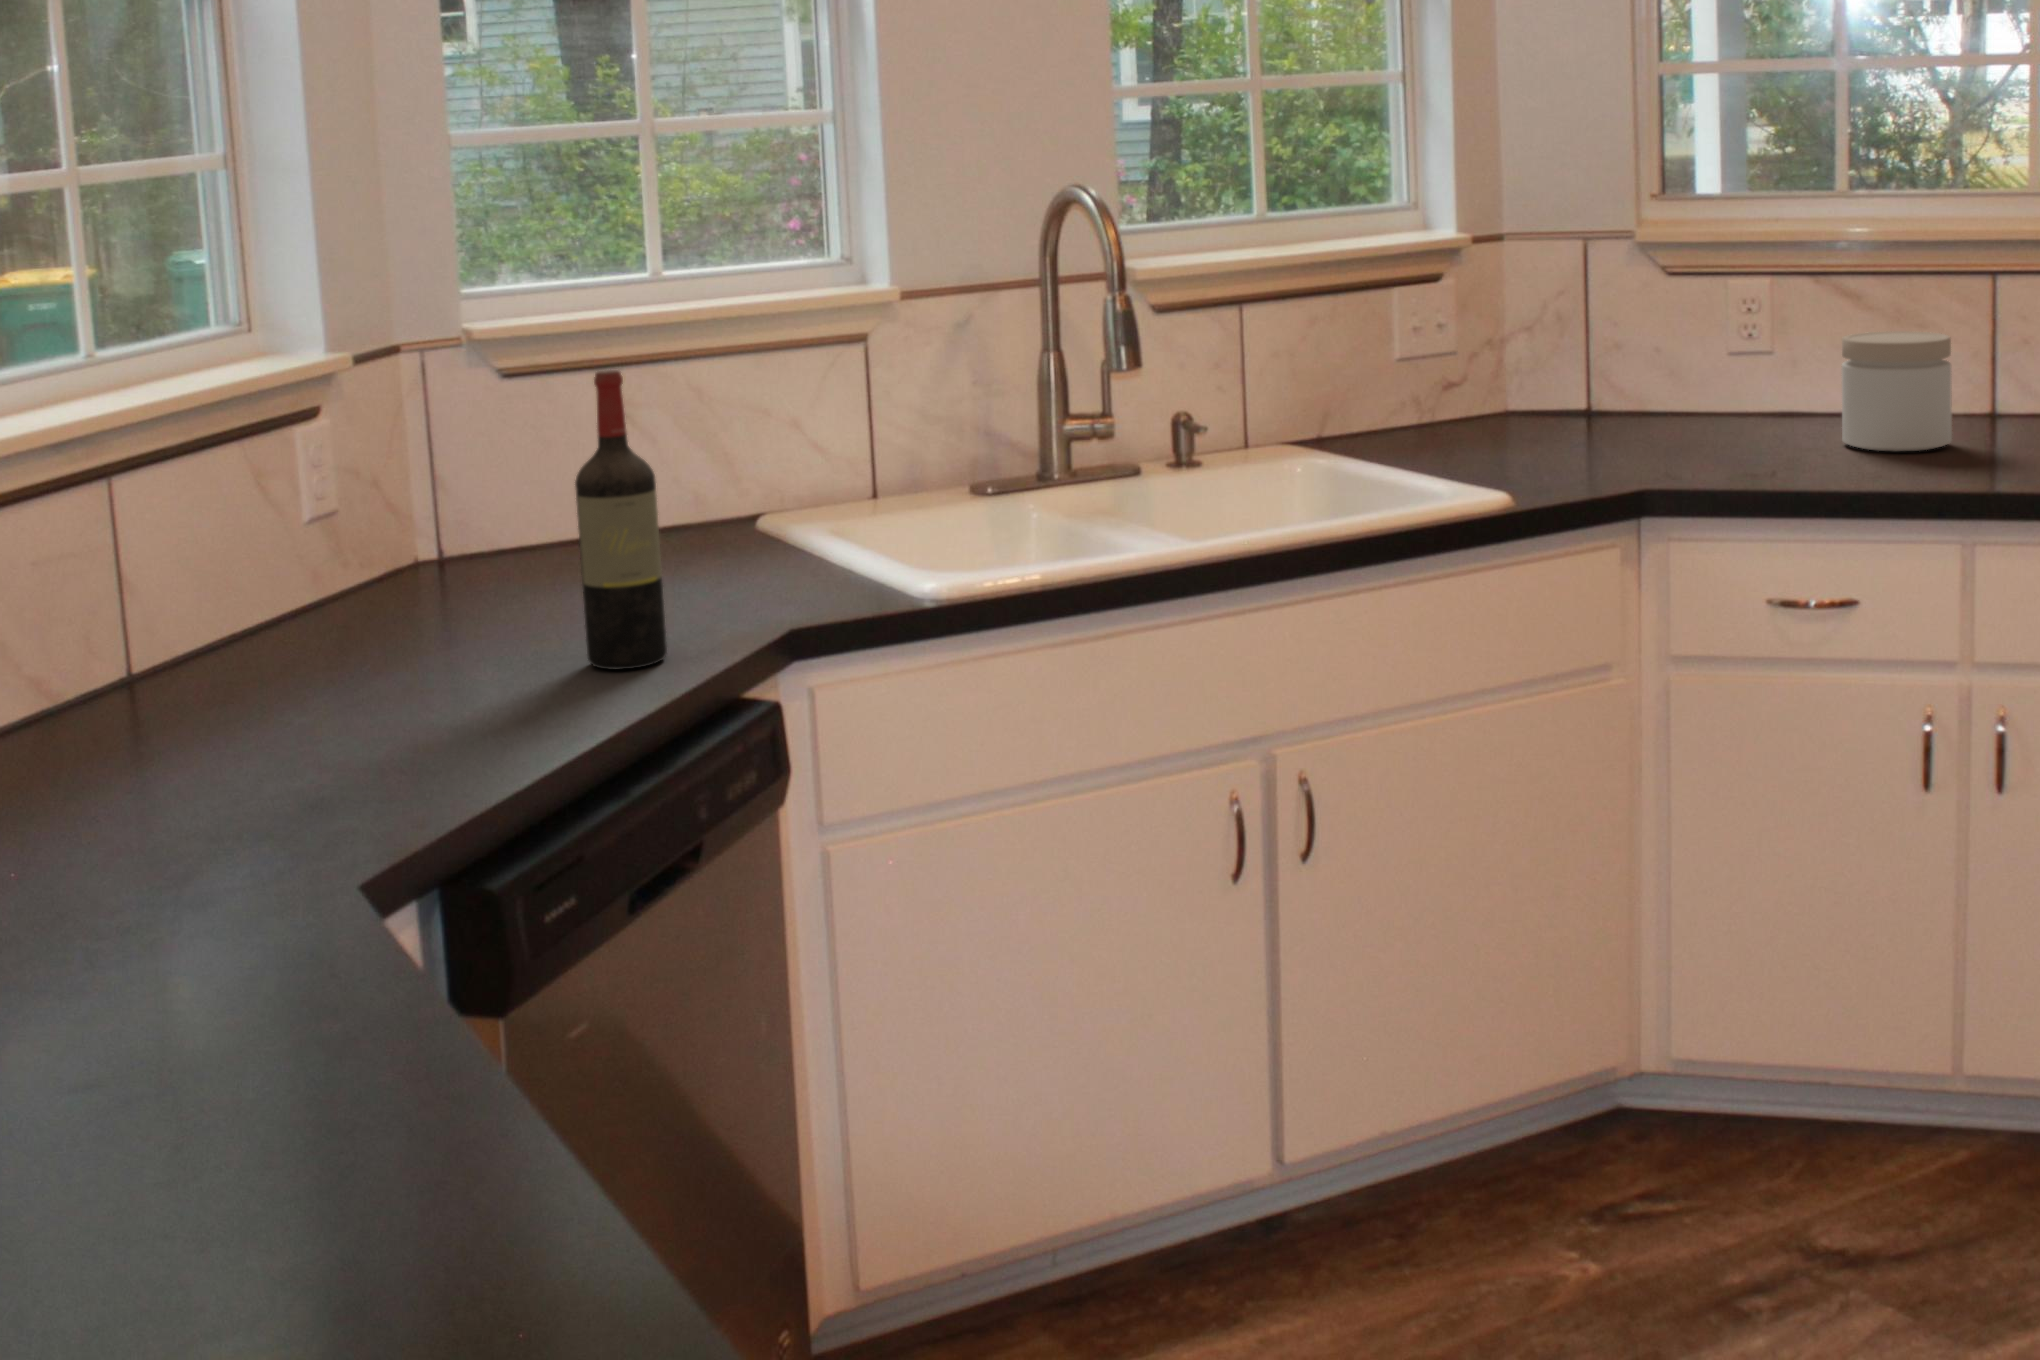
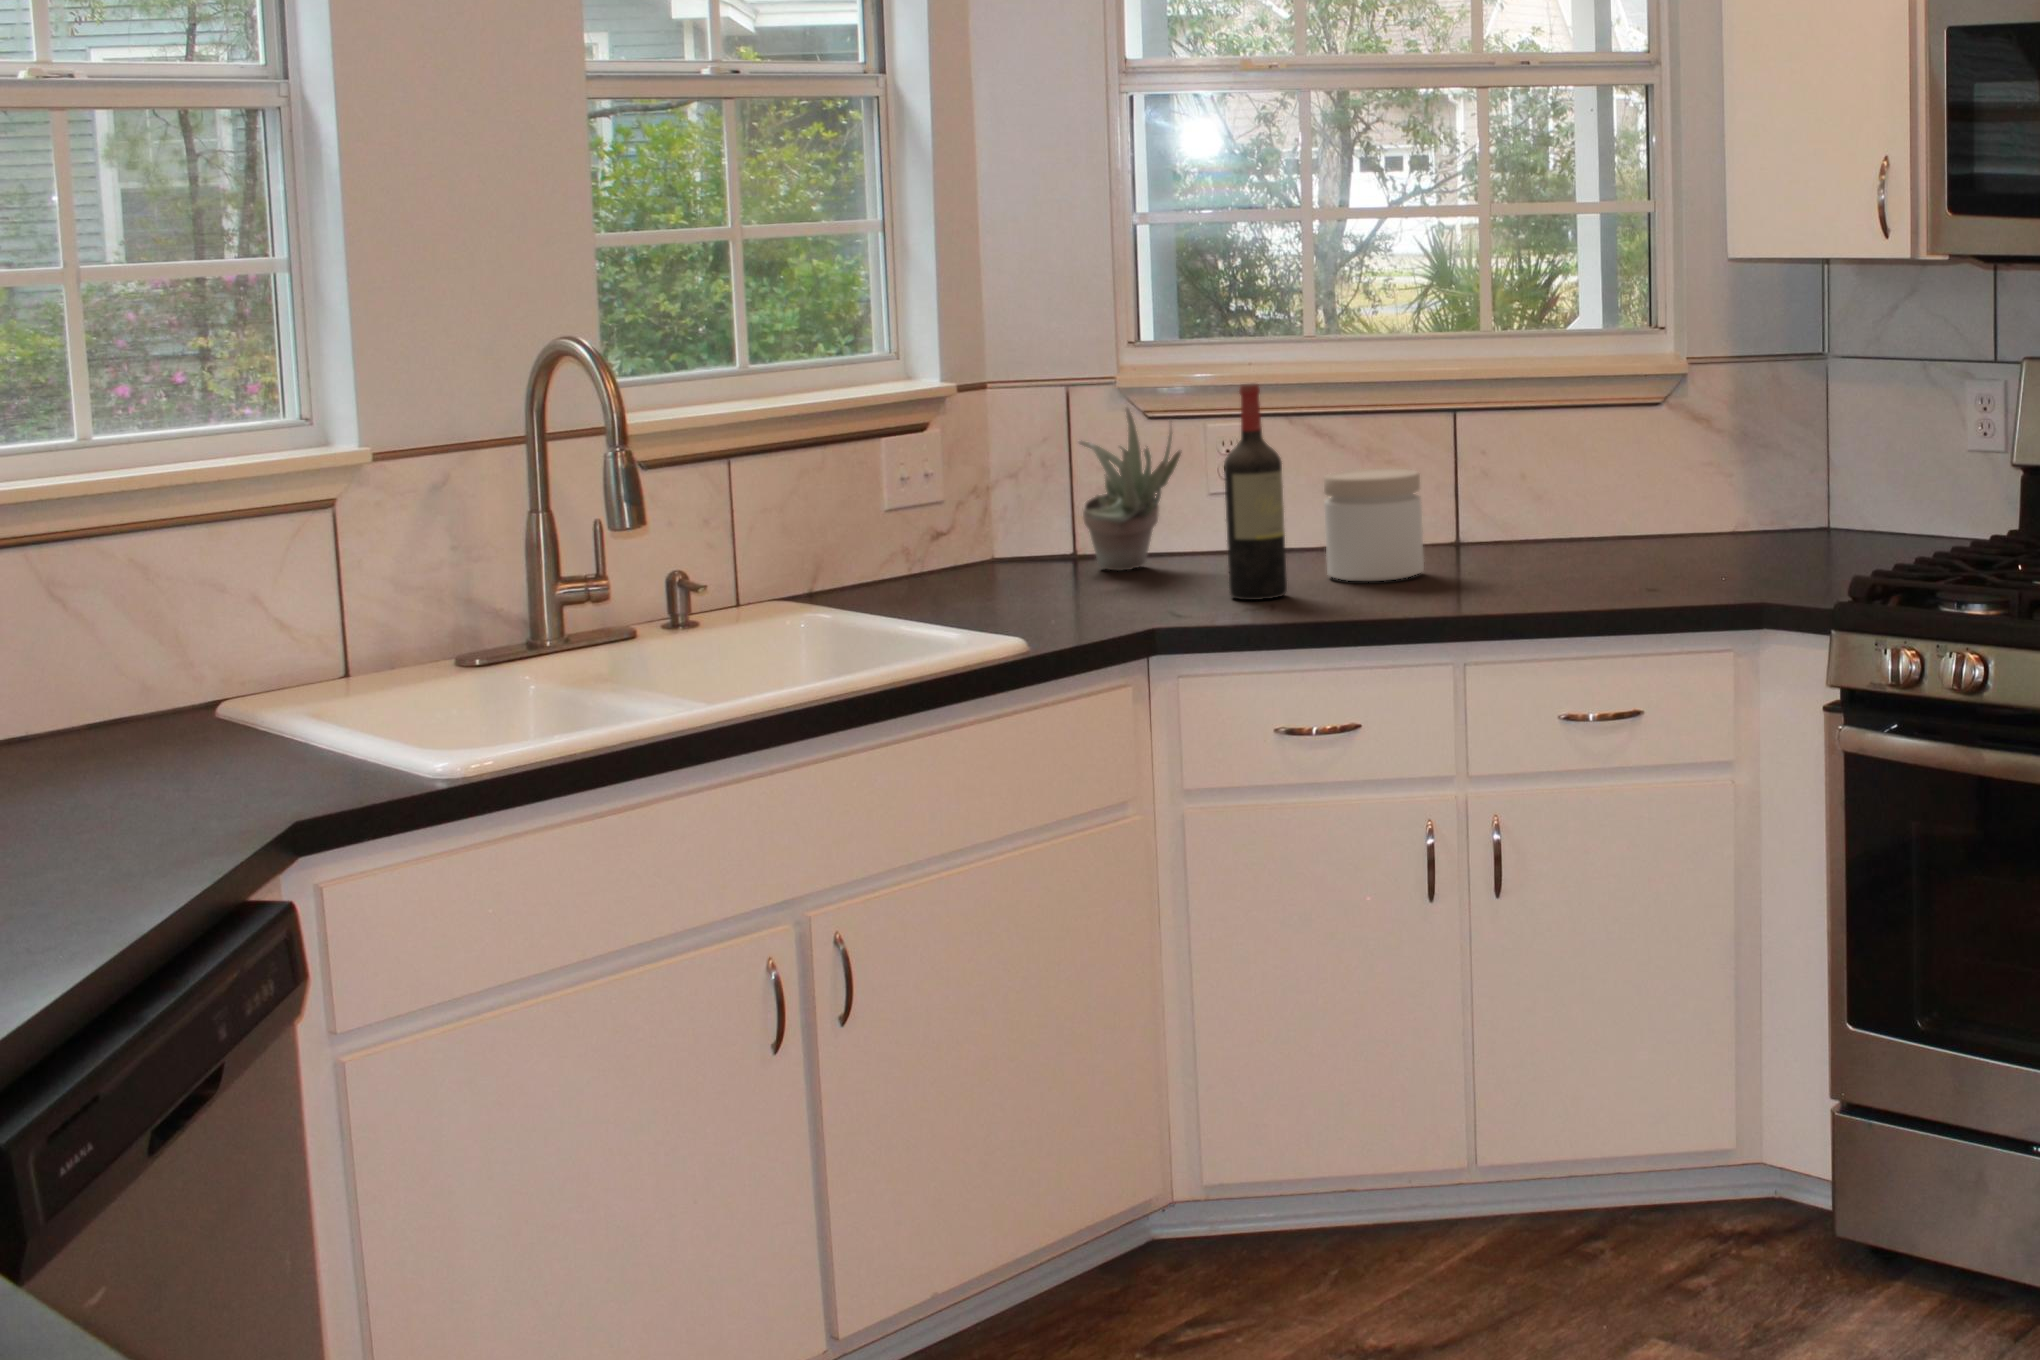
succulent plant: none [1582,260,1690,425] -> present [1078,408,1181,570]
wine bottle: present [575,370,667,670] -> present [1224,383,1287,600]

